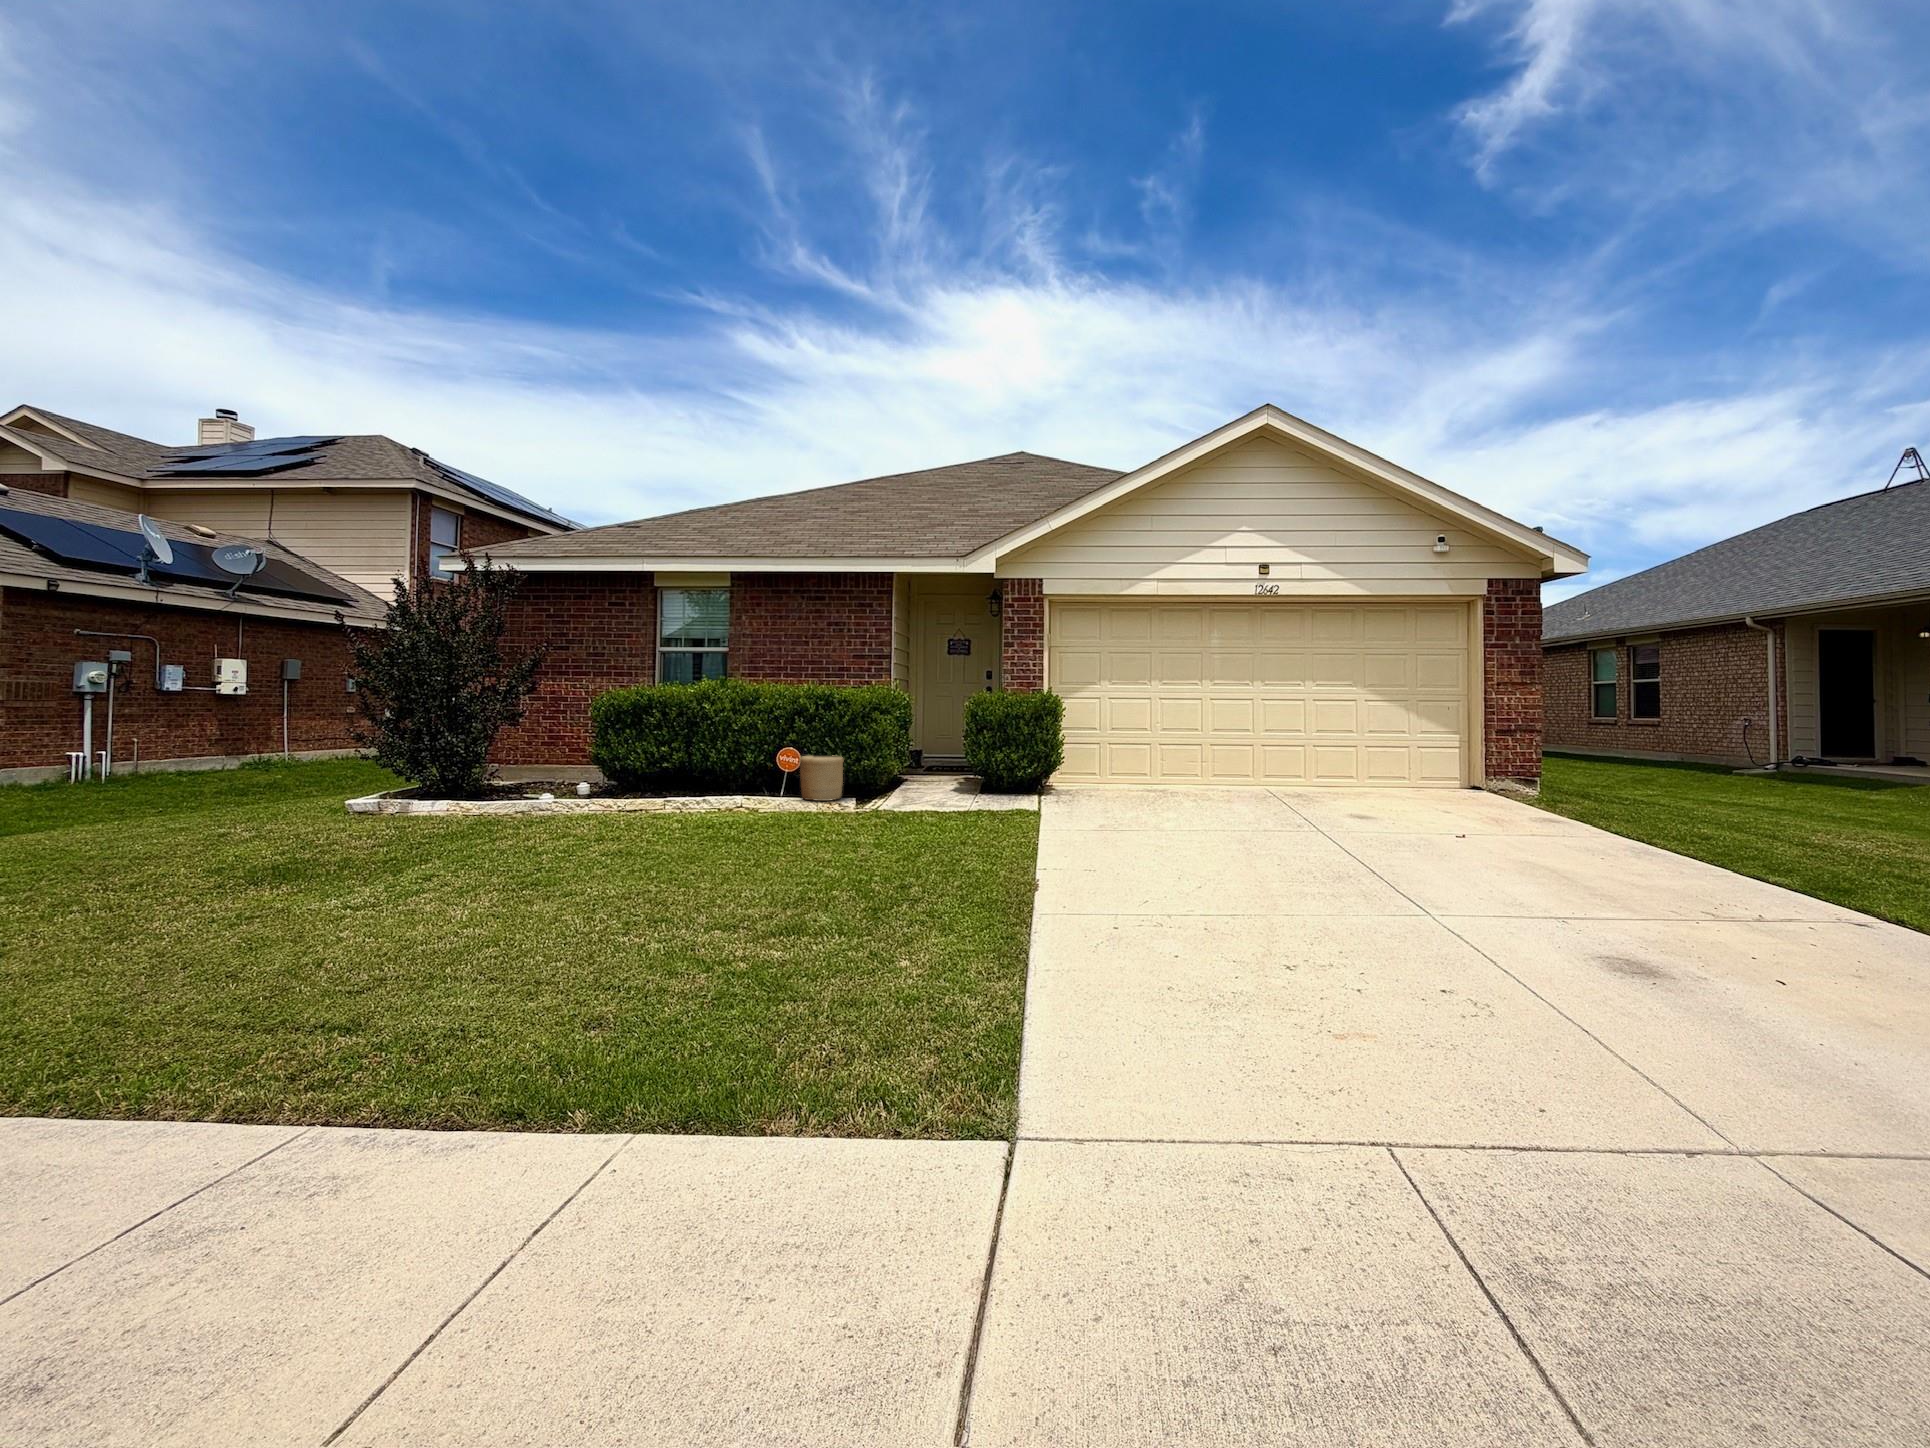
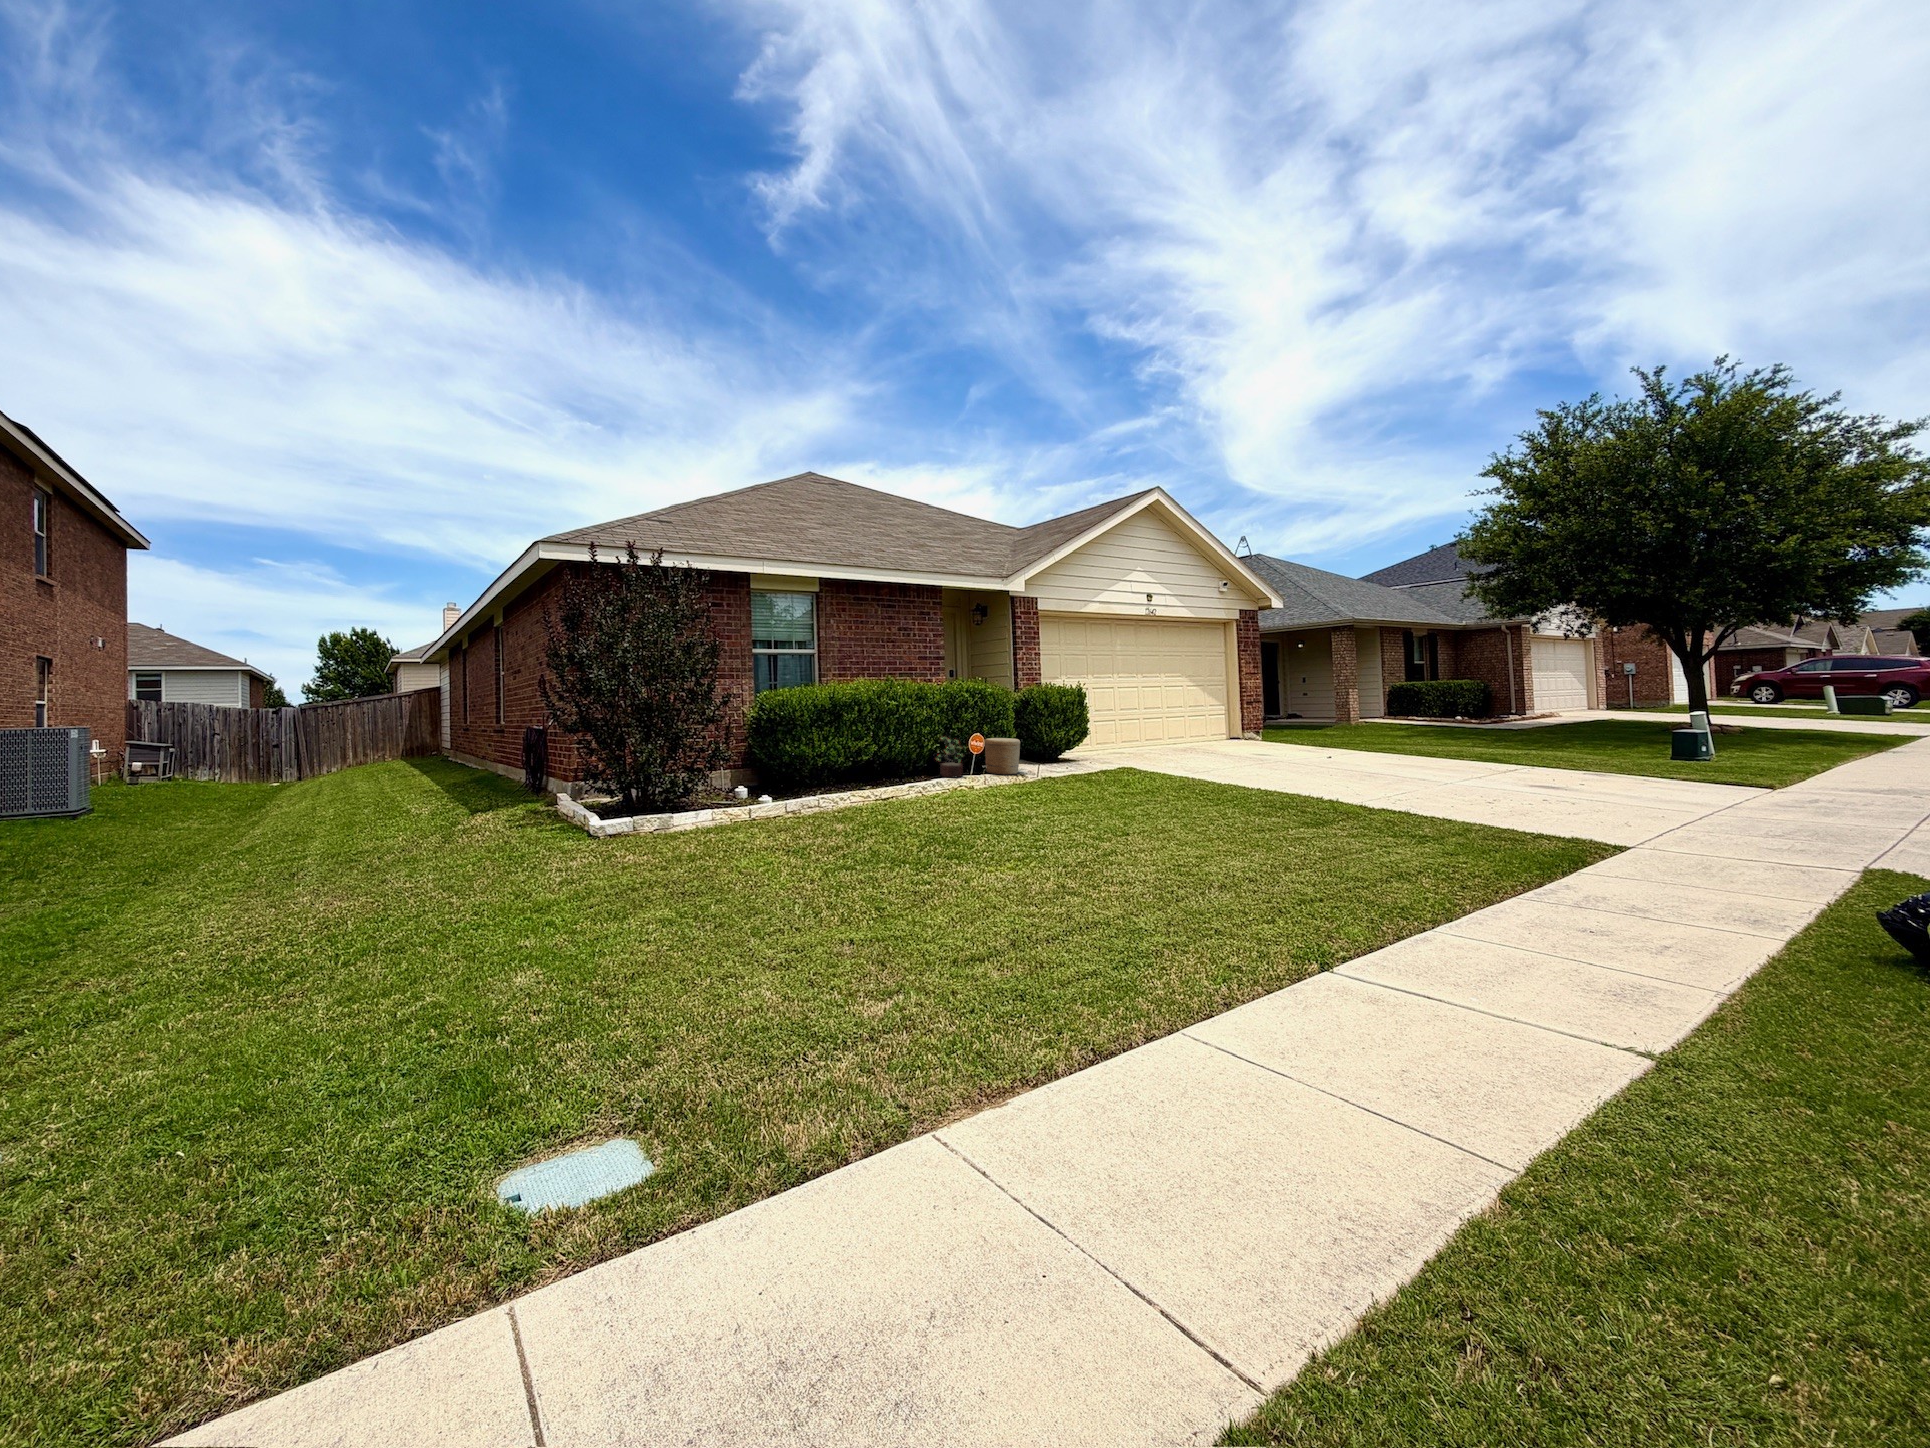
decorative plant: none [737,748,765,798] -> present [938,738,963,777]

